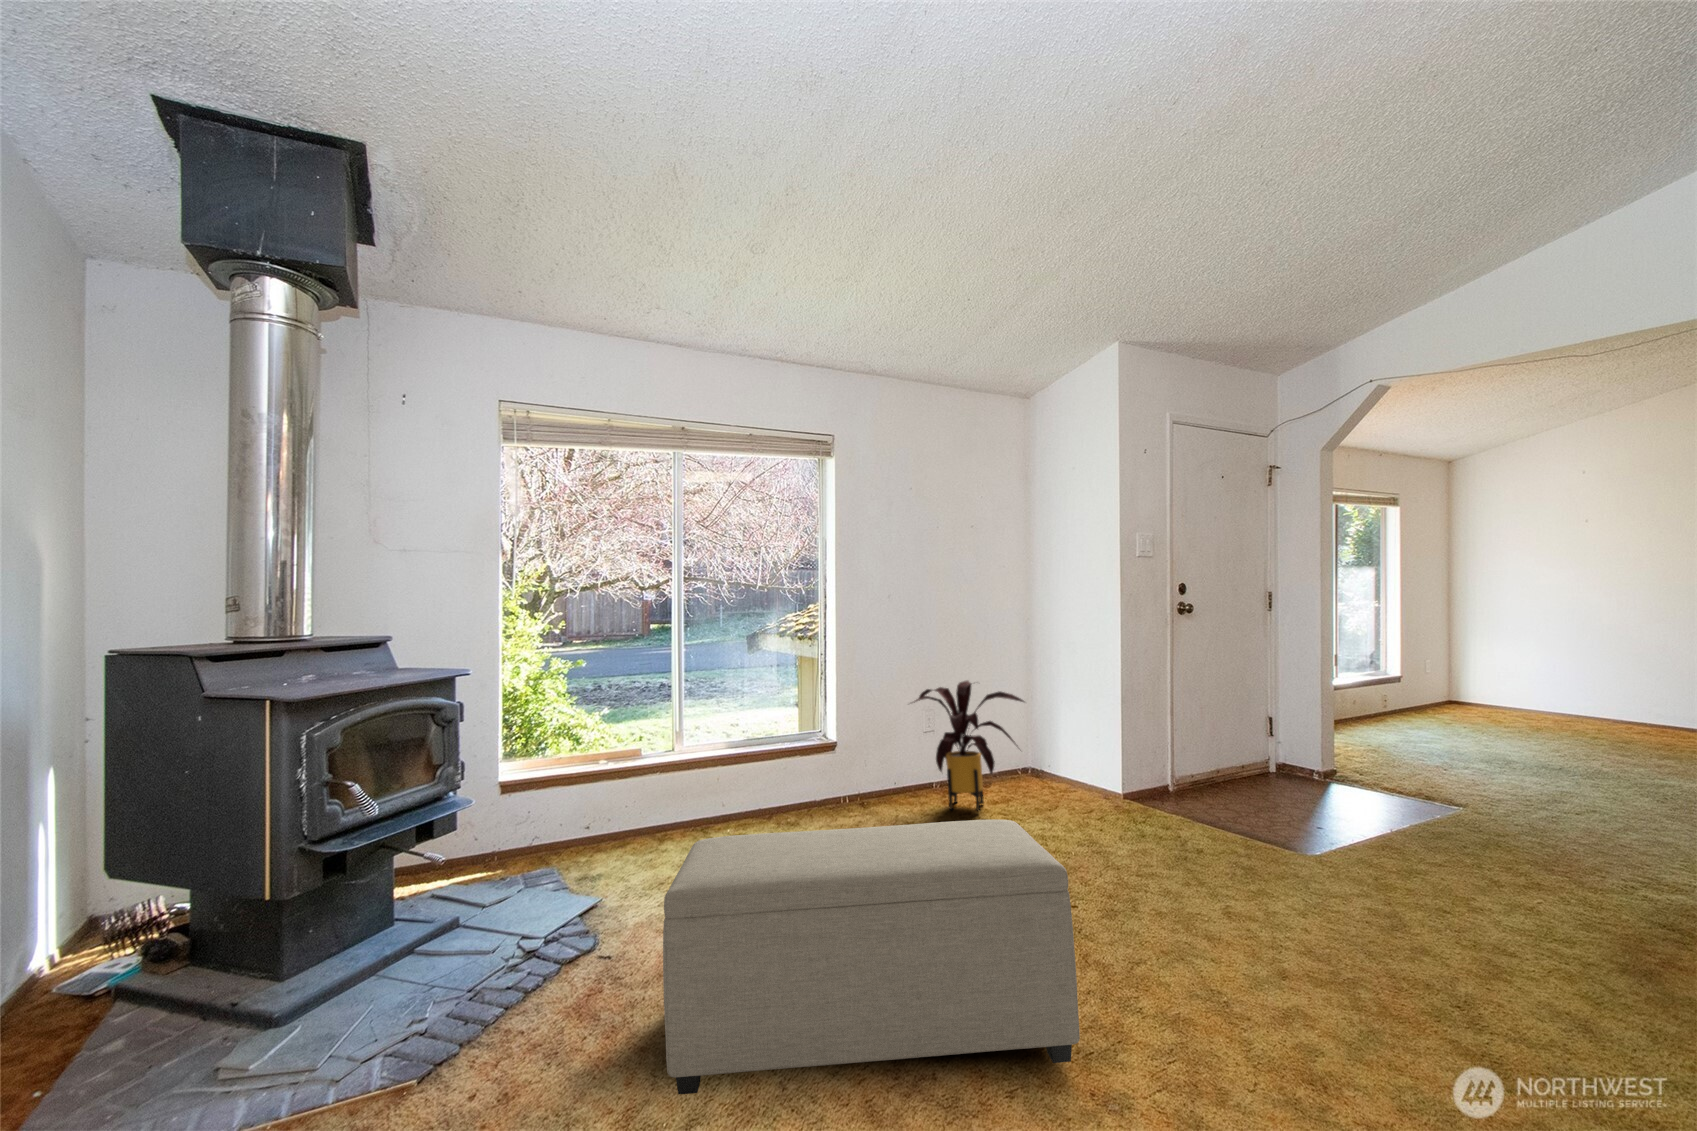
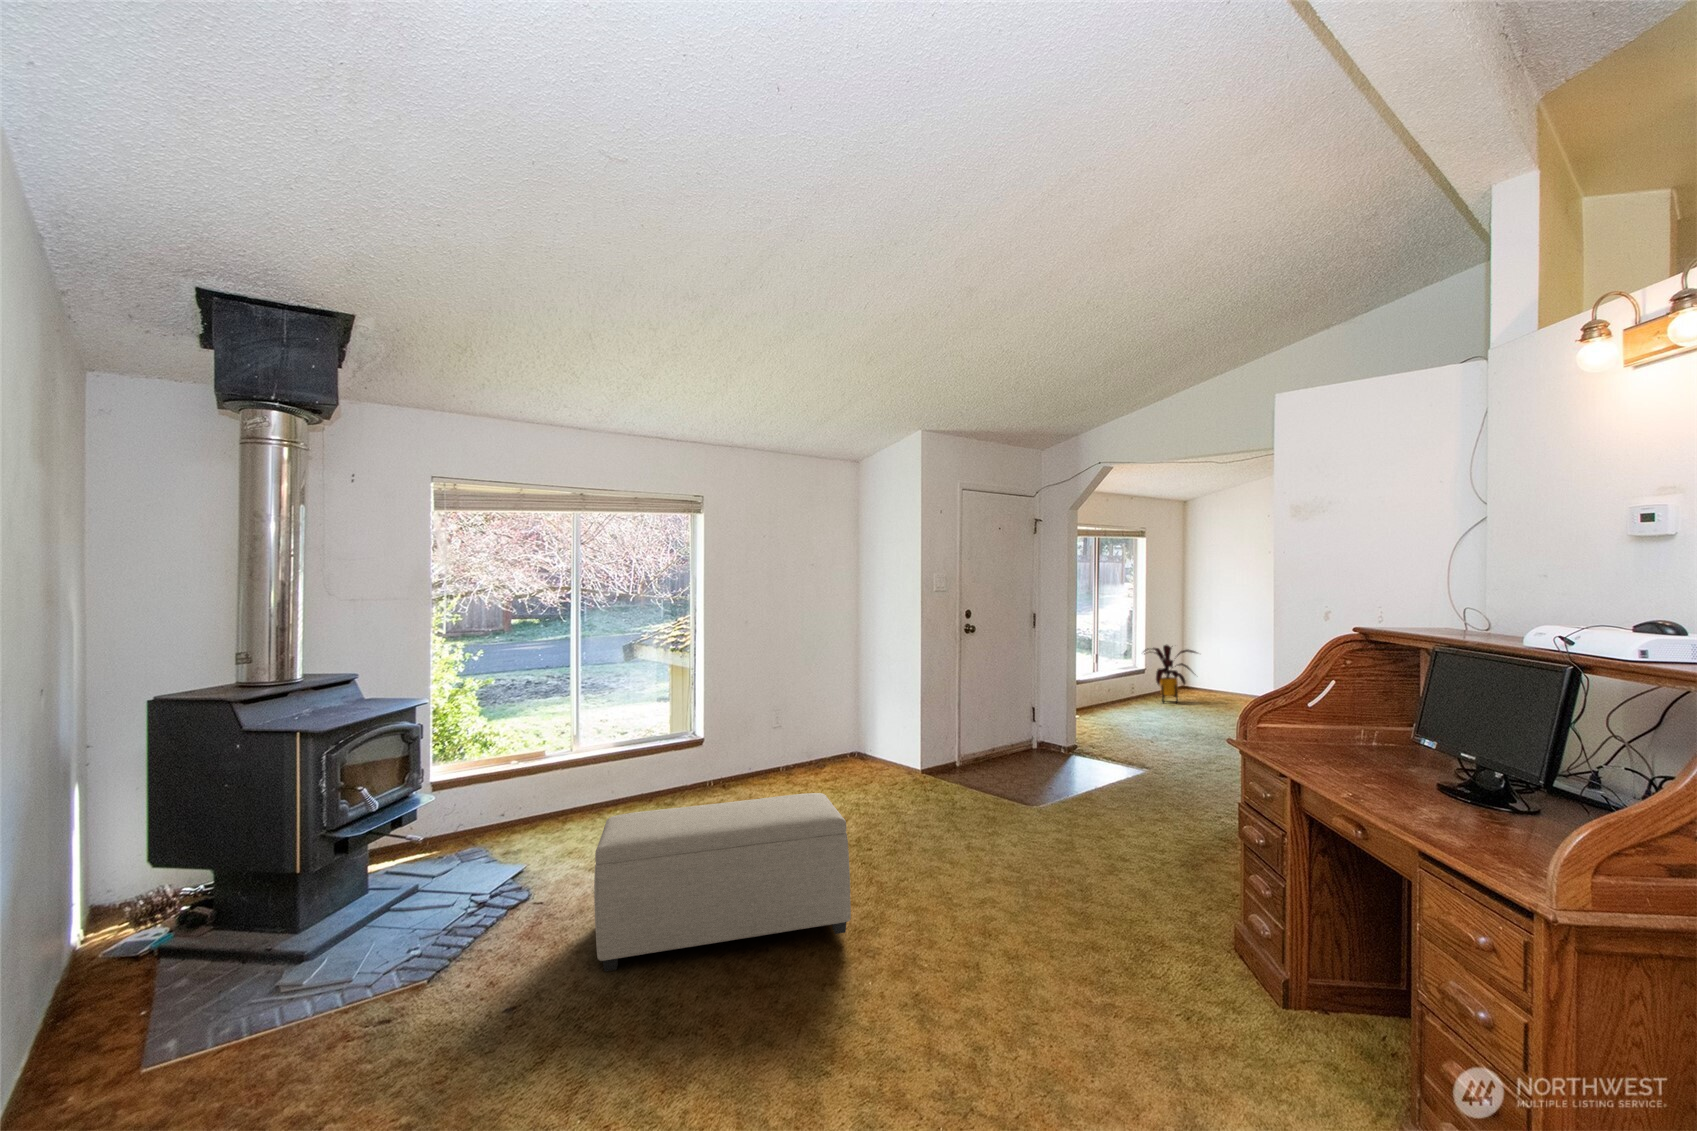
house plant: present [914,681,1024,811] -> present [1144,645,1197,703]

